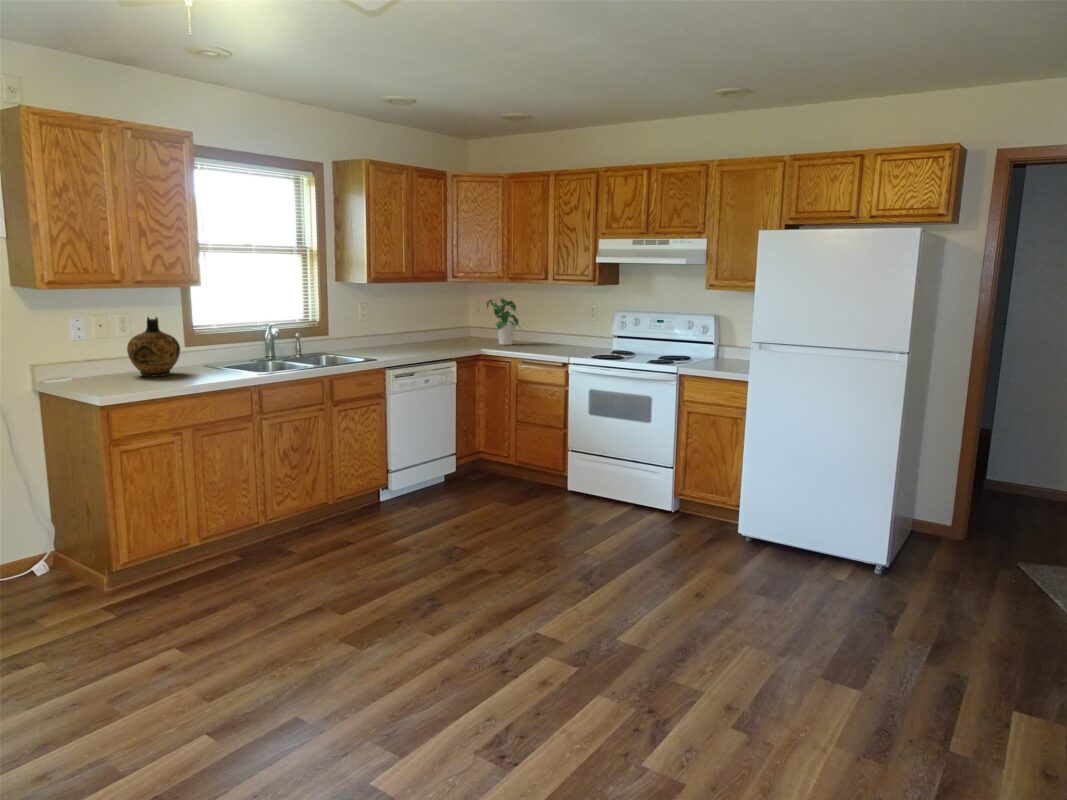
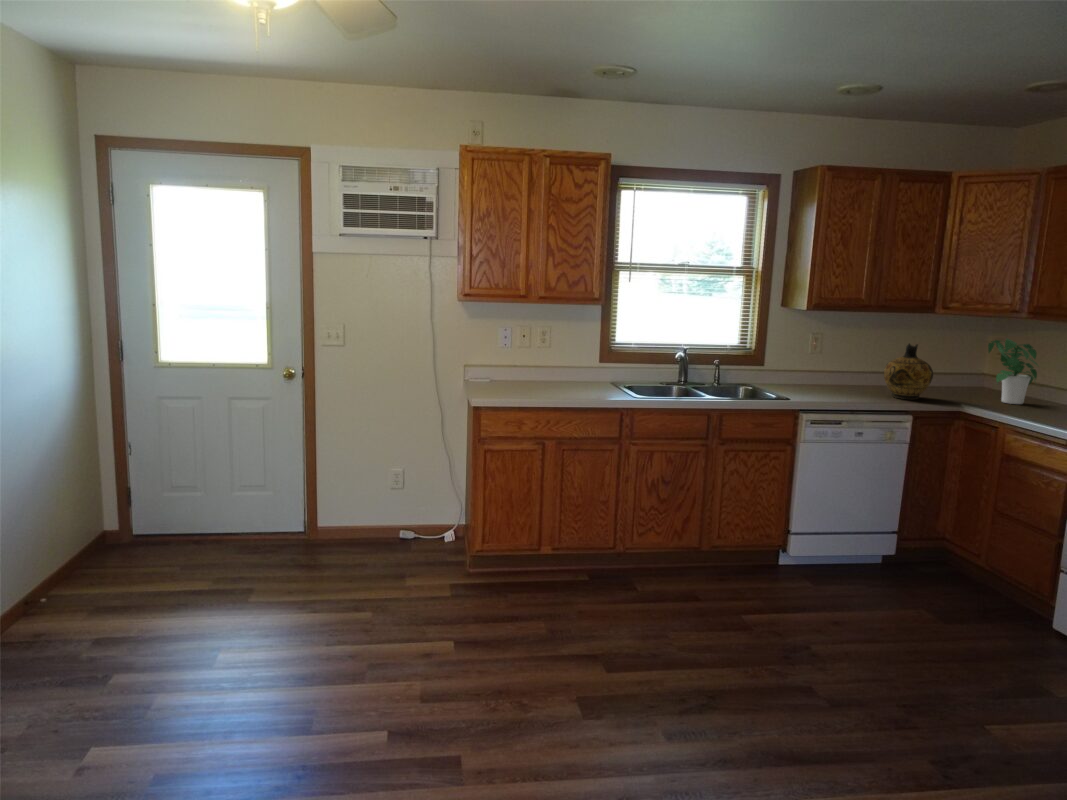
ceramic jug: present [127,317,180,376] -> present [884,344,933,399]

